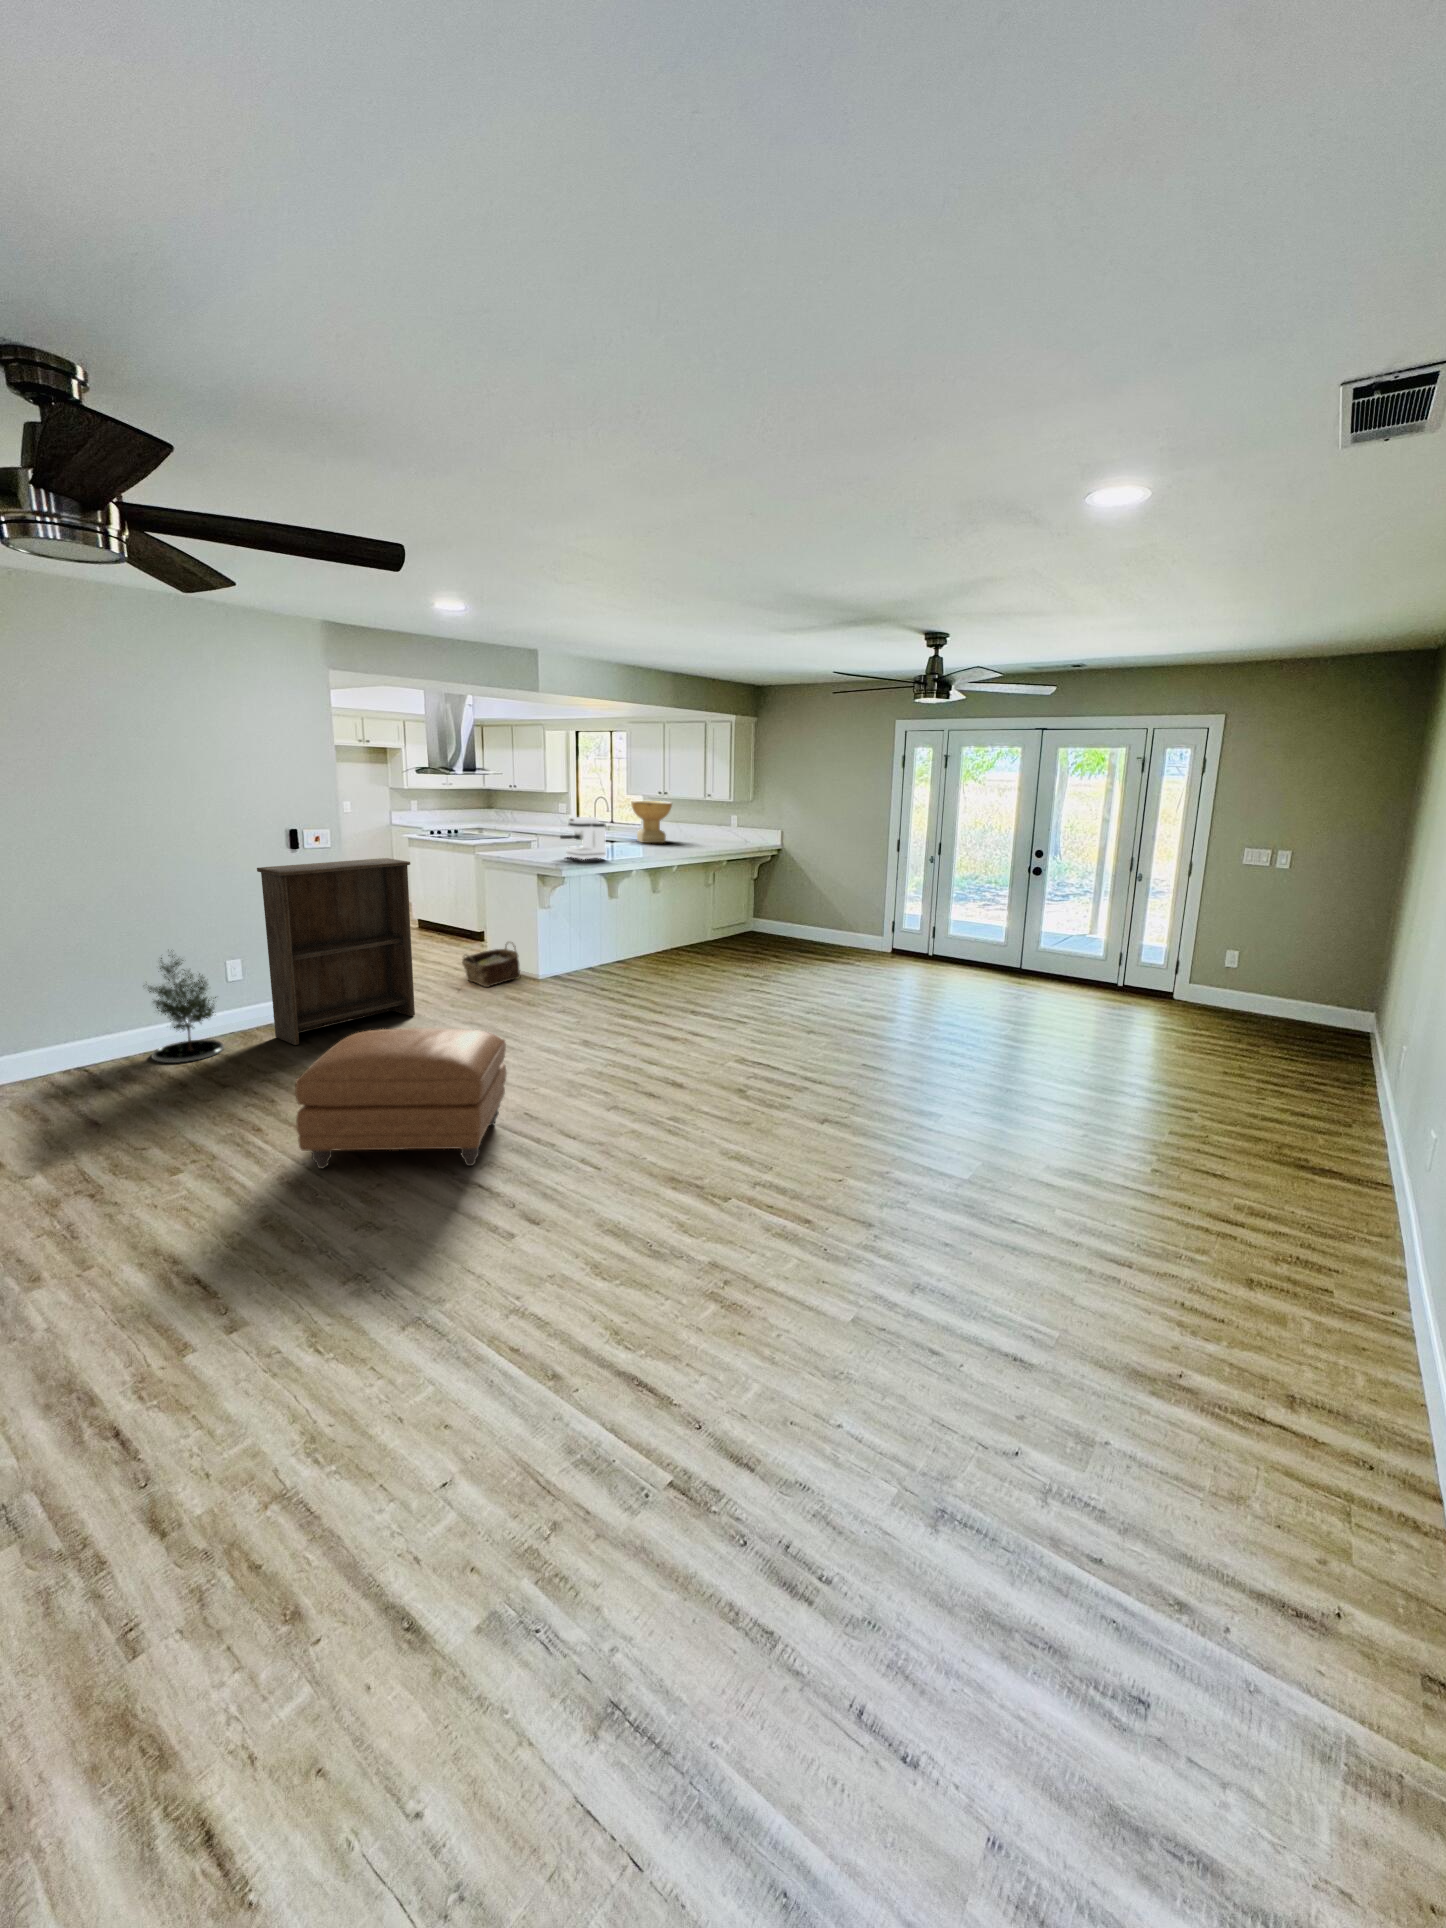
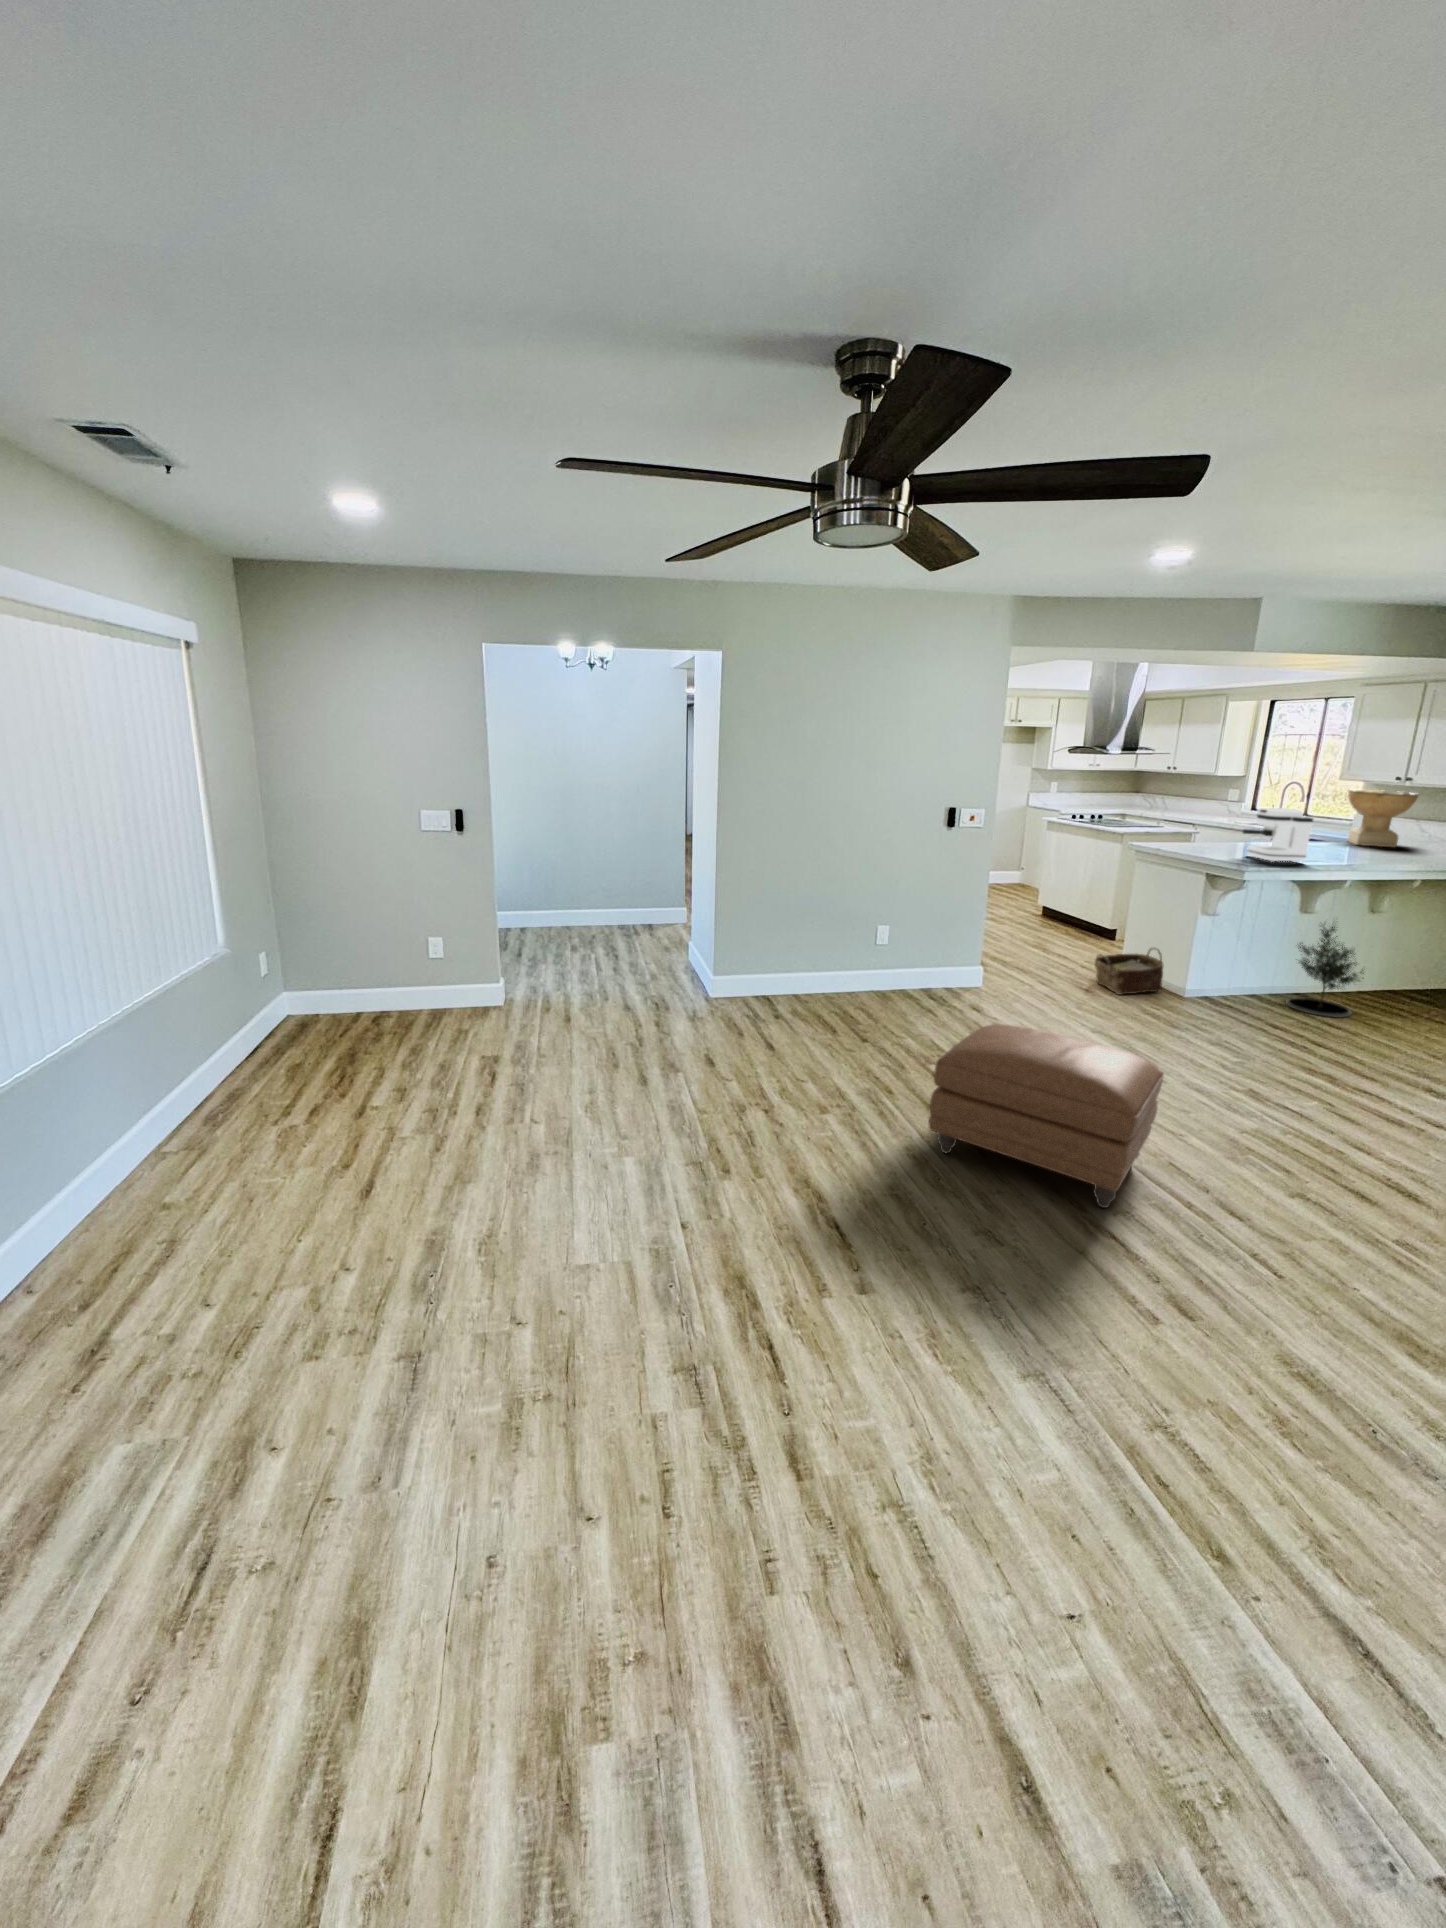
bookshelf: present [257,858,415,1045] -> none [906,842,1063,1015]
potted tree: present [148,955,224,1063] -> present [1286,926,1364,1018]

